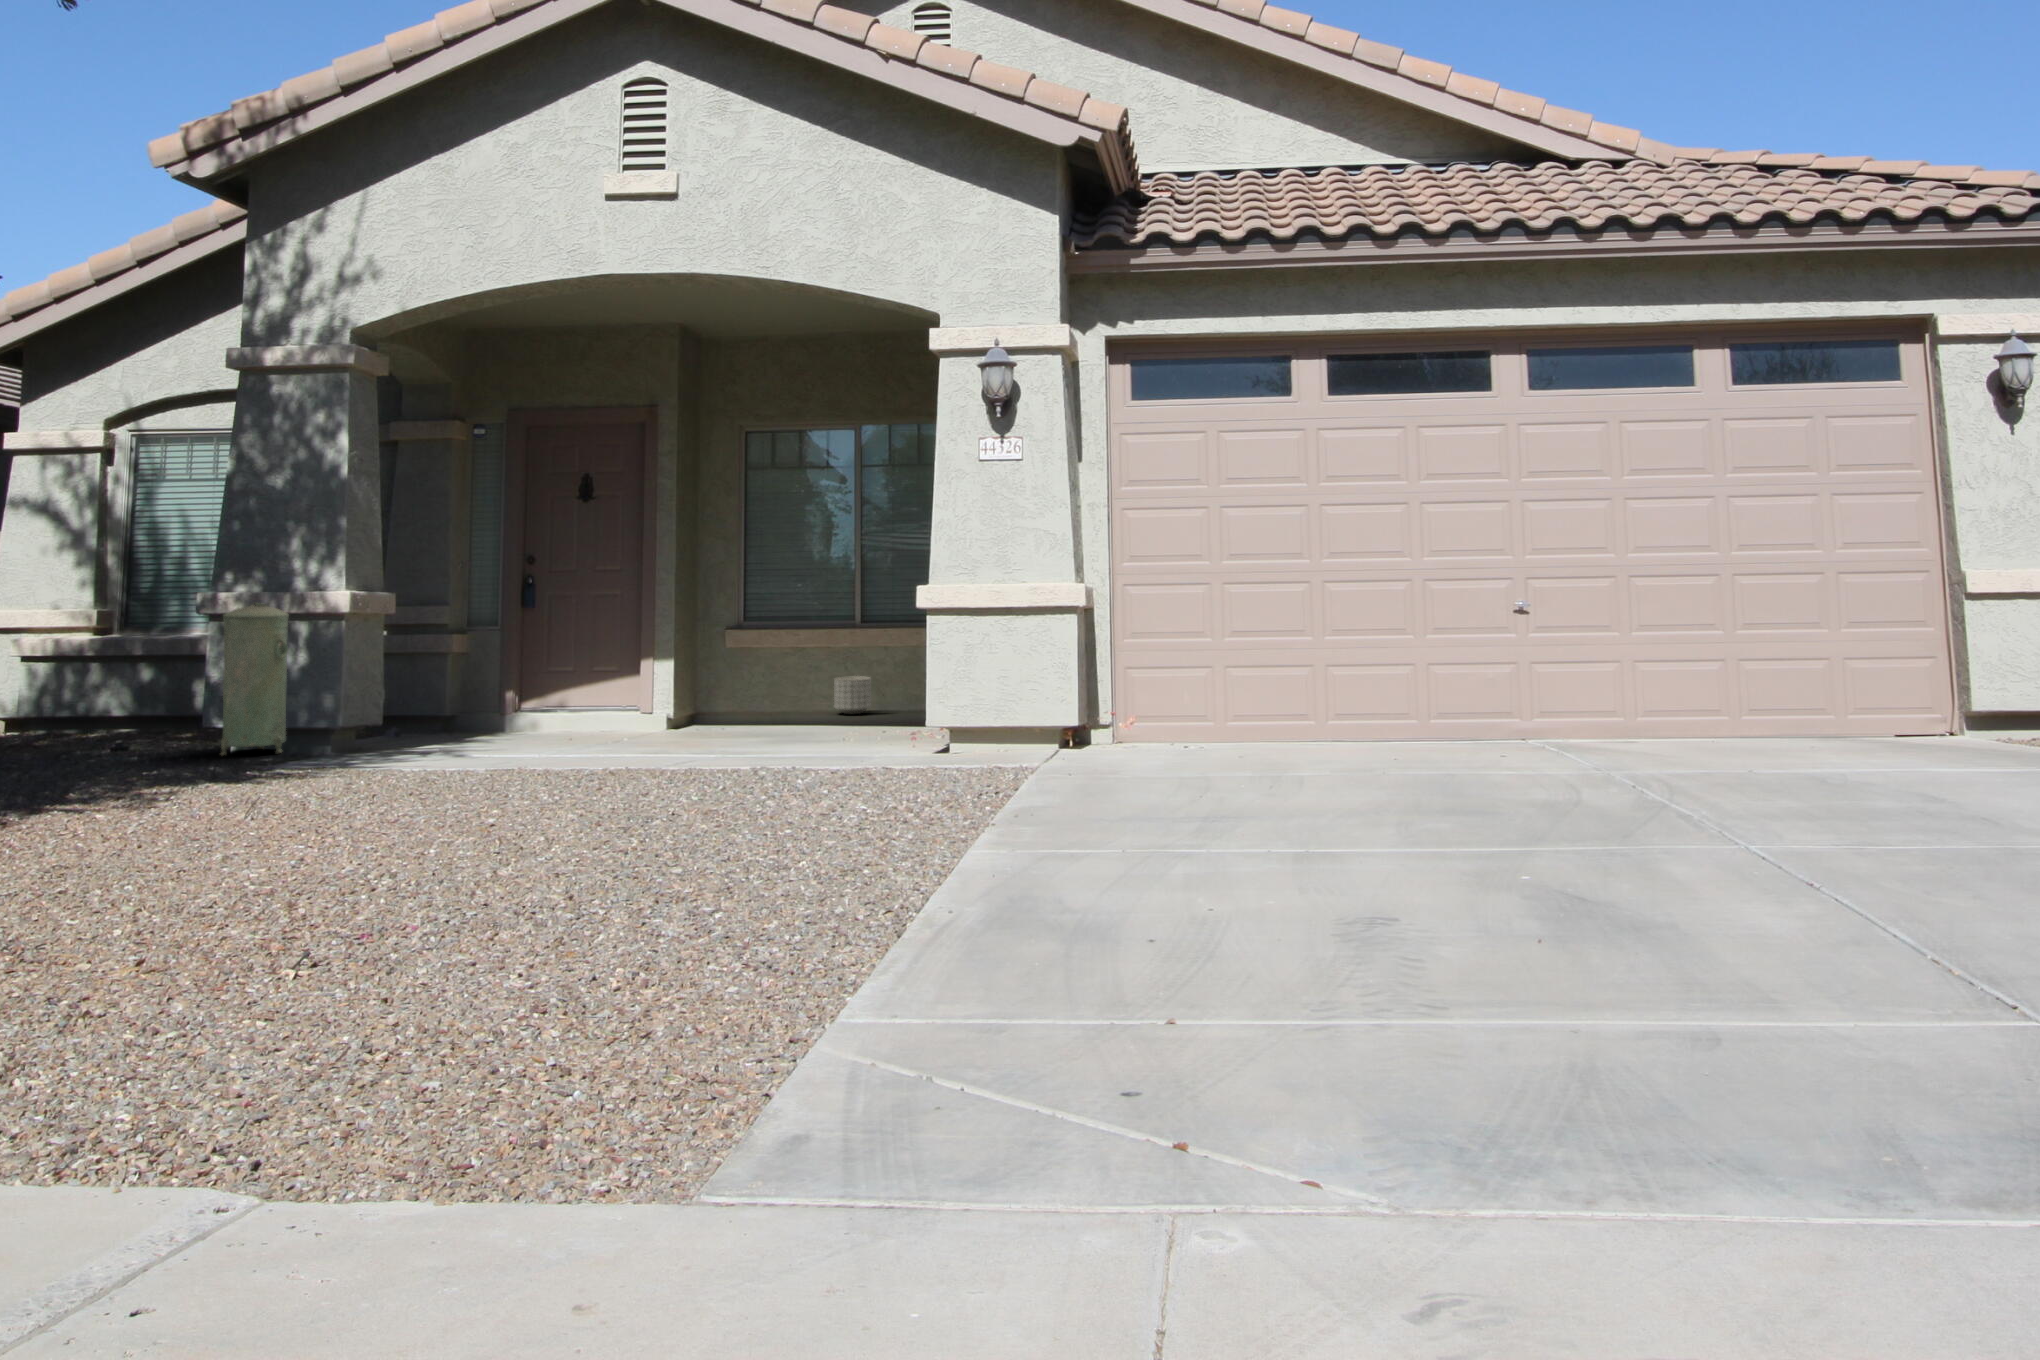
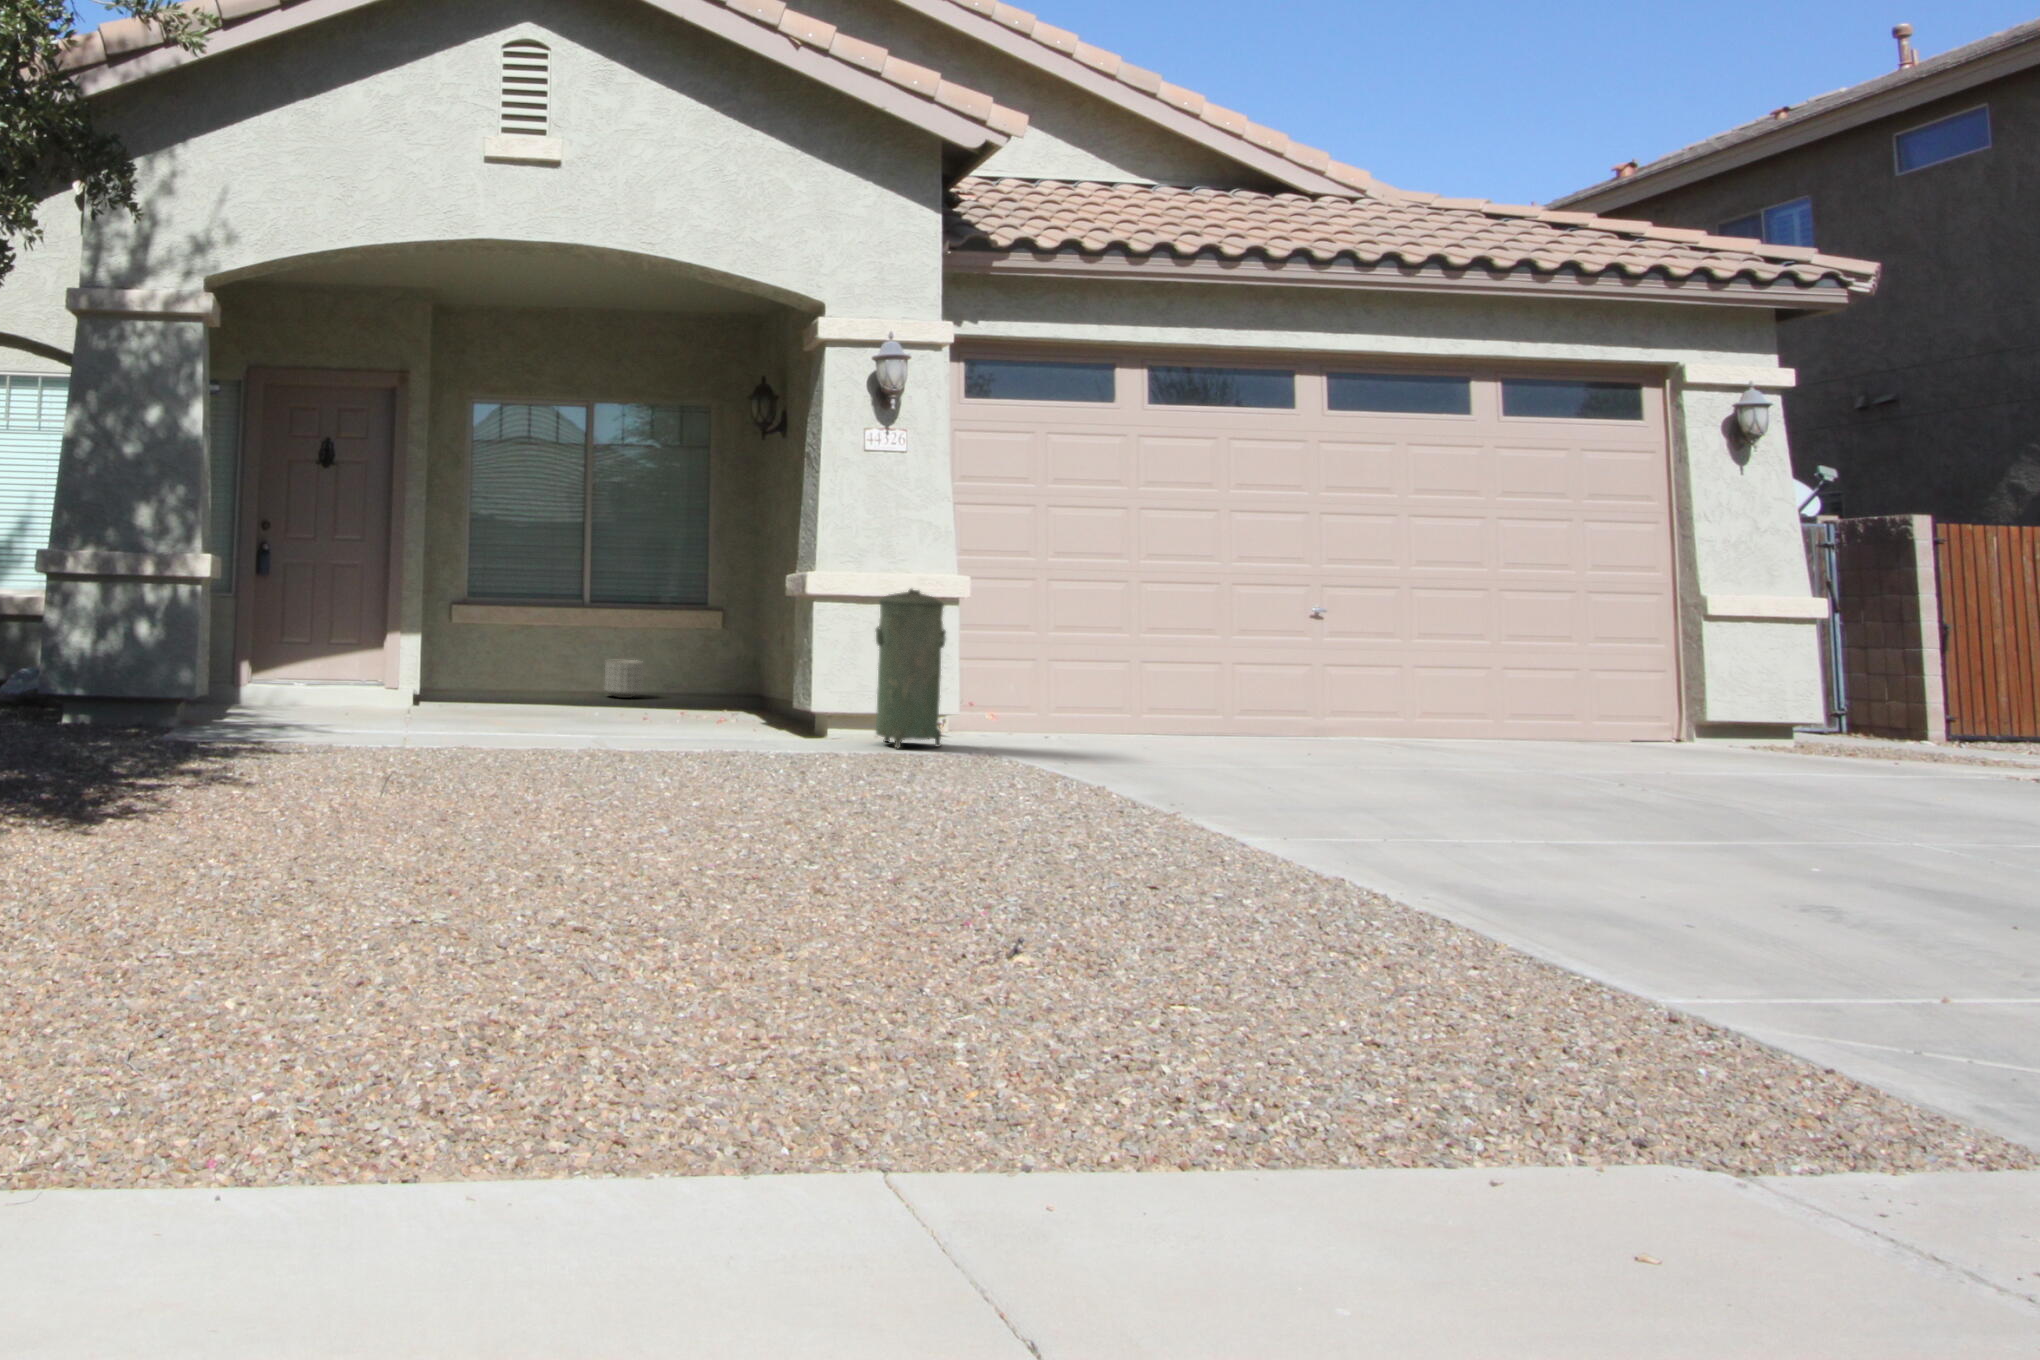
trash can: present [221,603,289,756] -> present [876,589,946,748]

